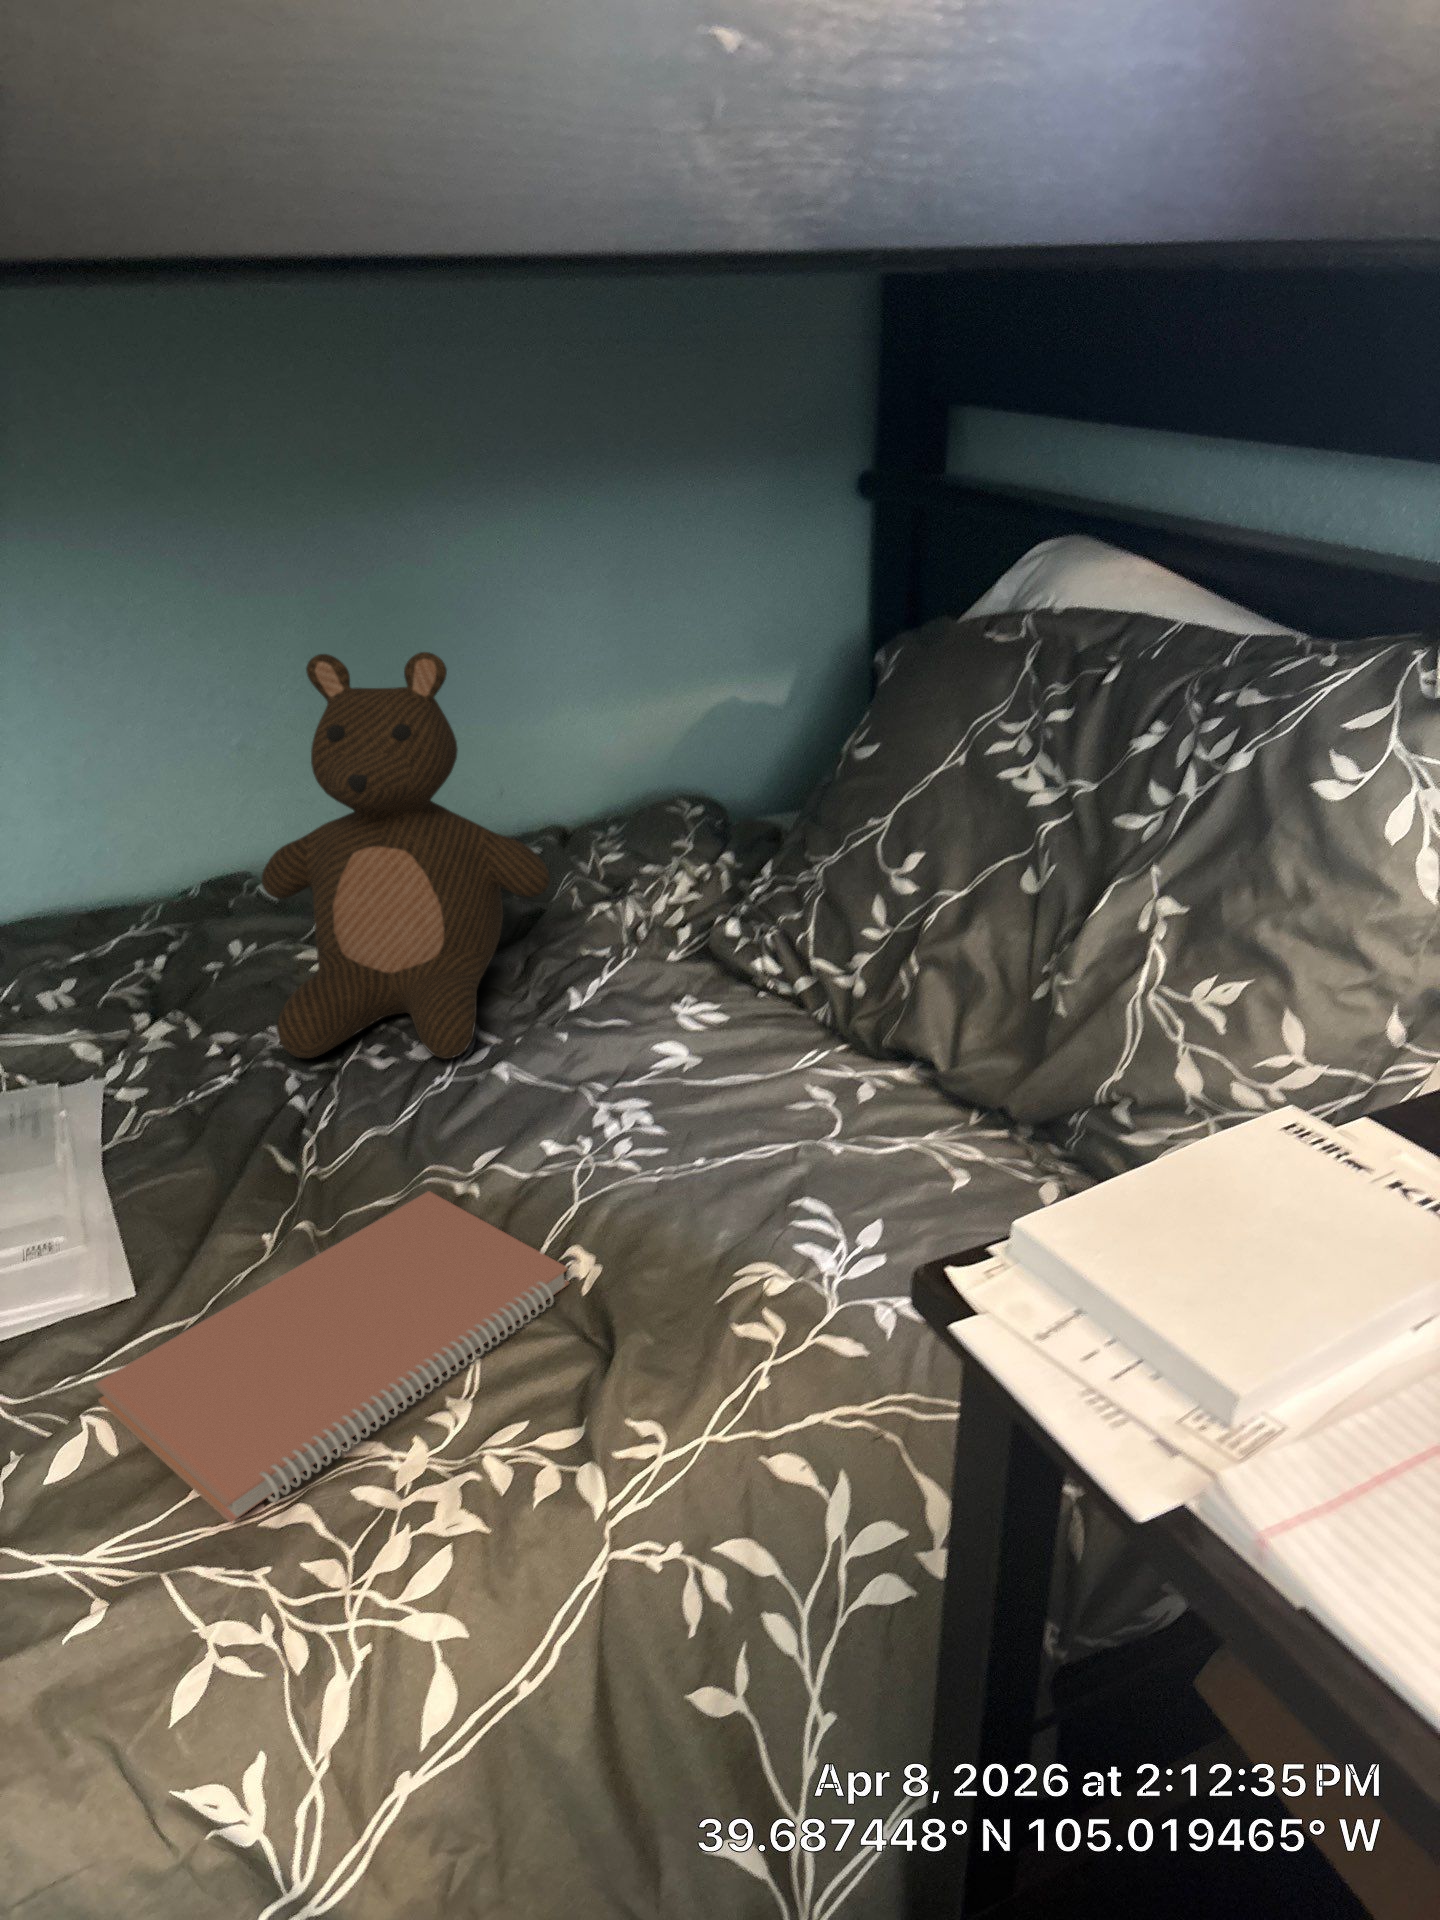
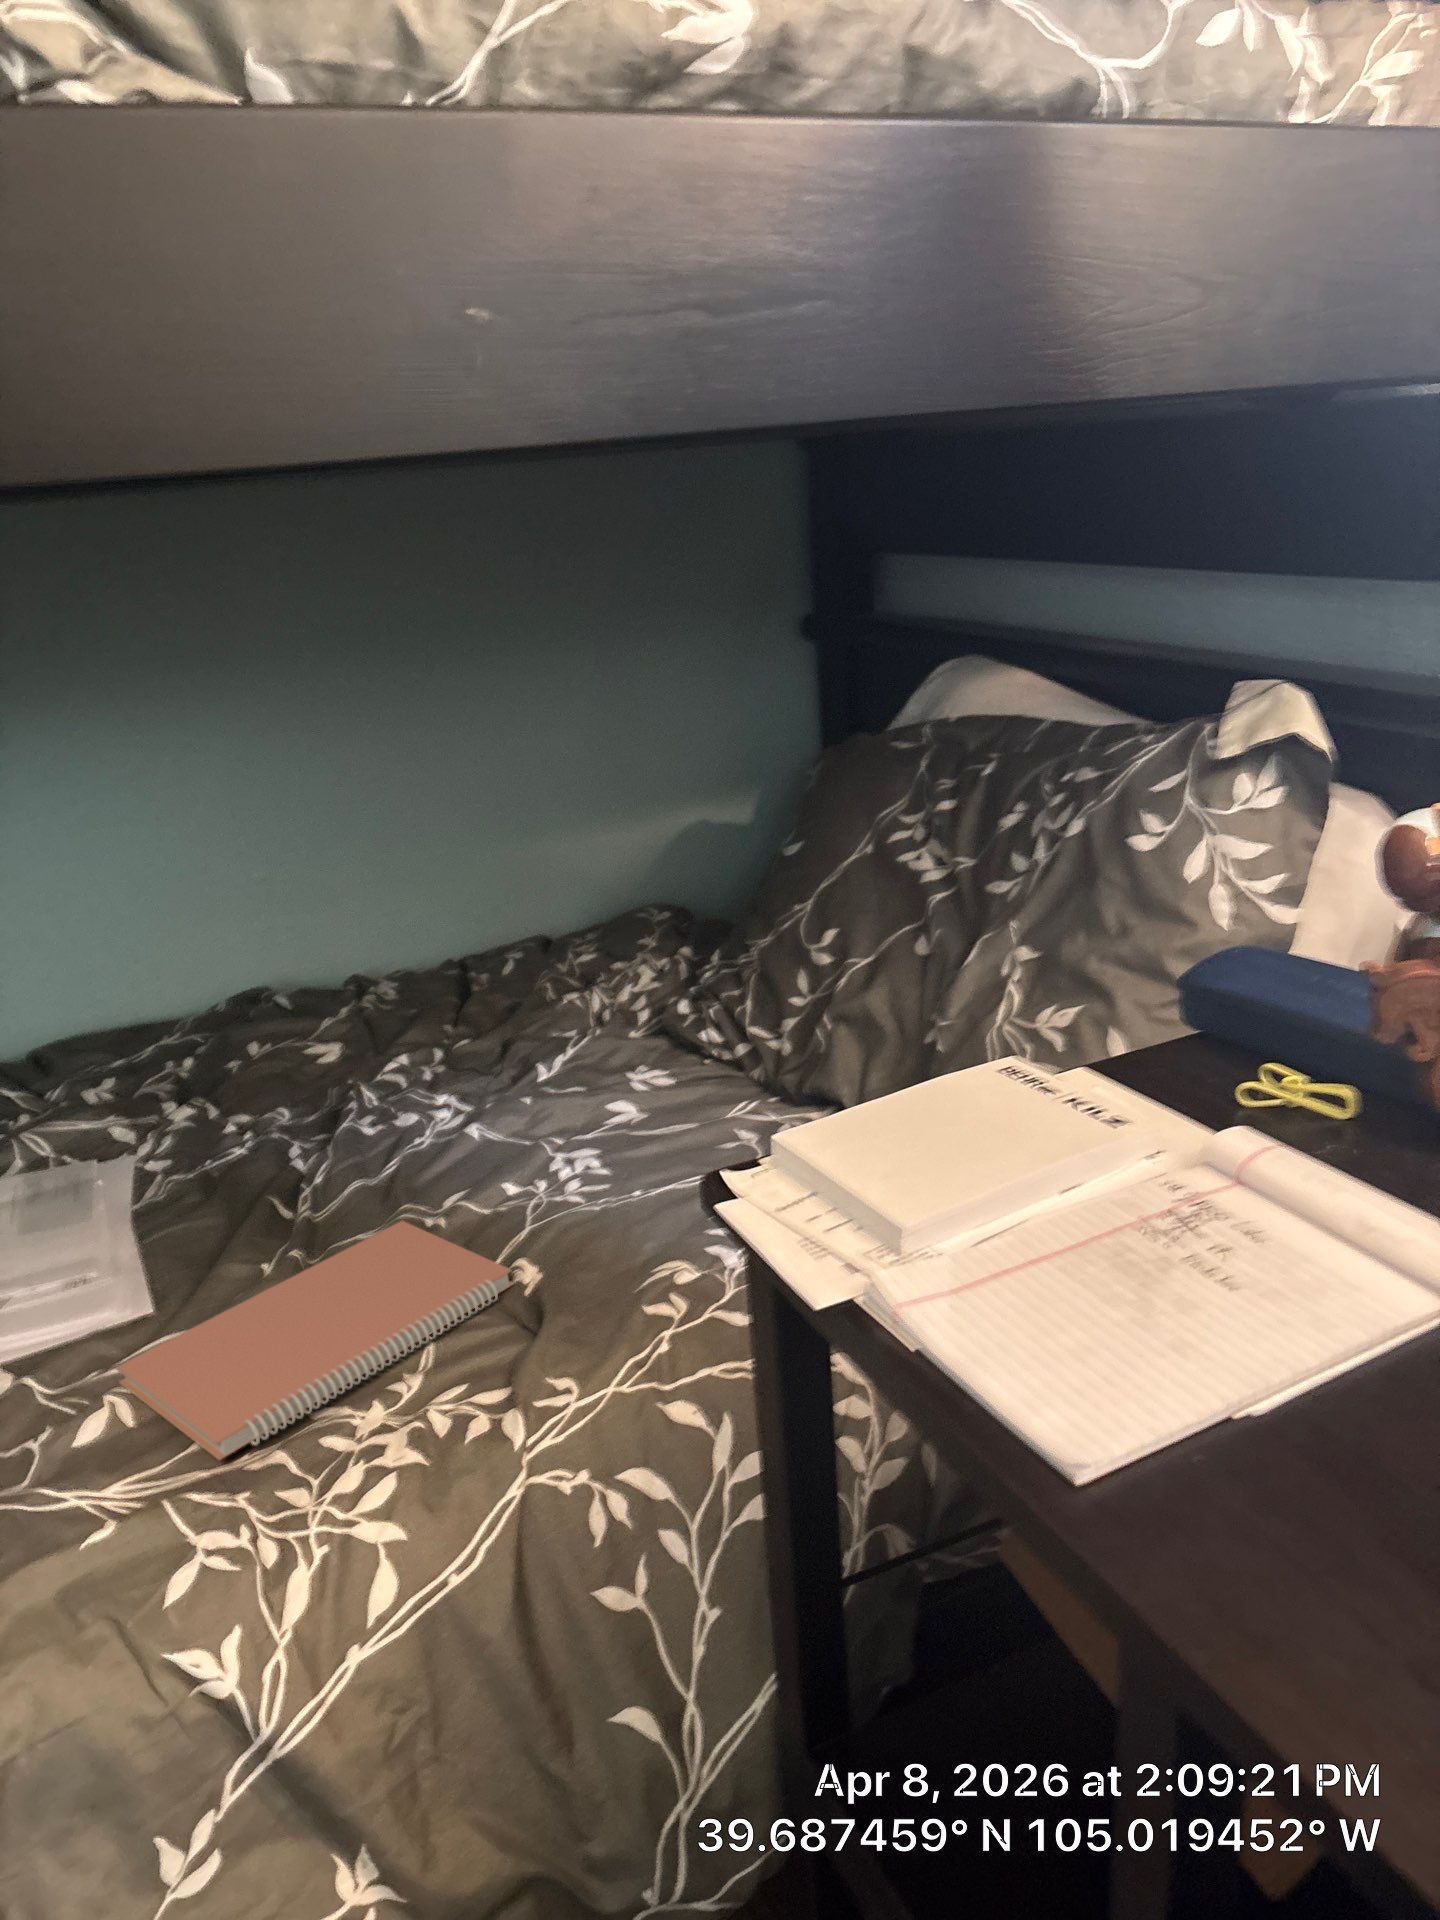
stuffed bear: present [261,652,550,1059] -> none [273,781,517,1127]

